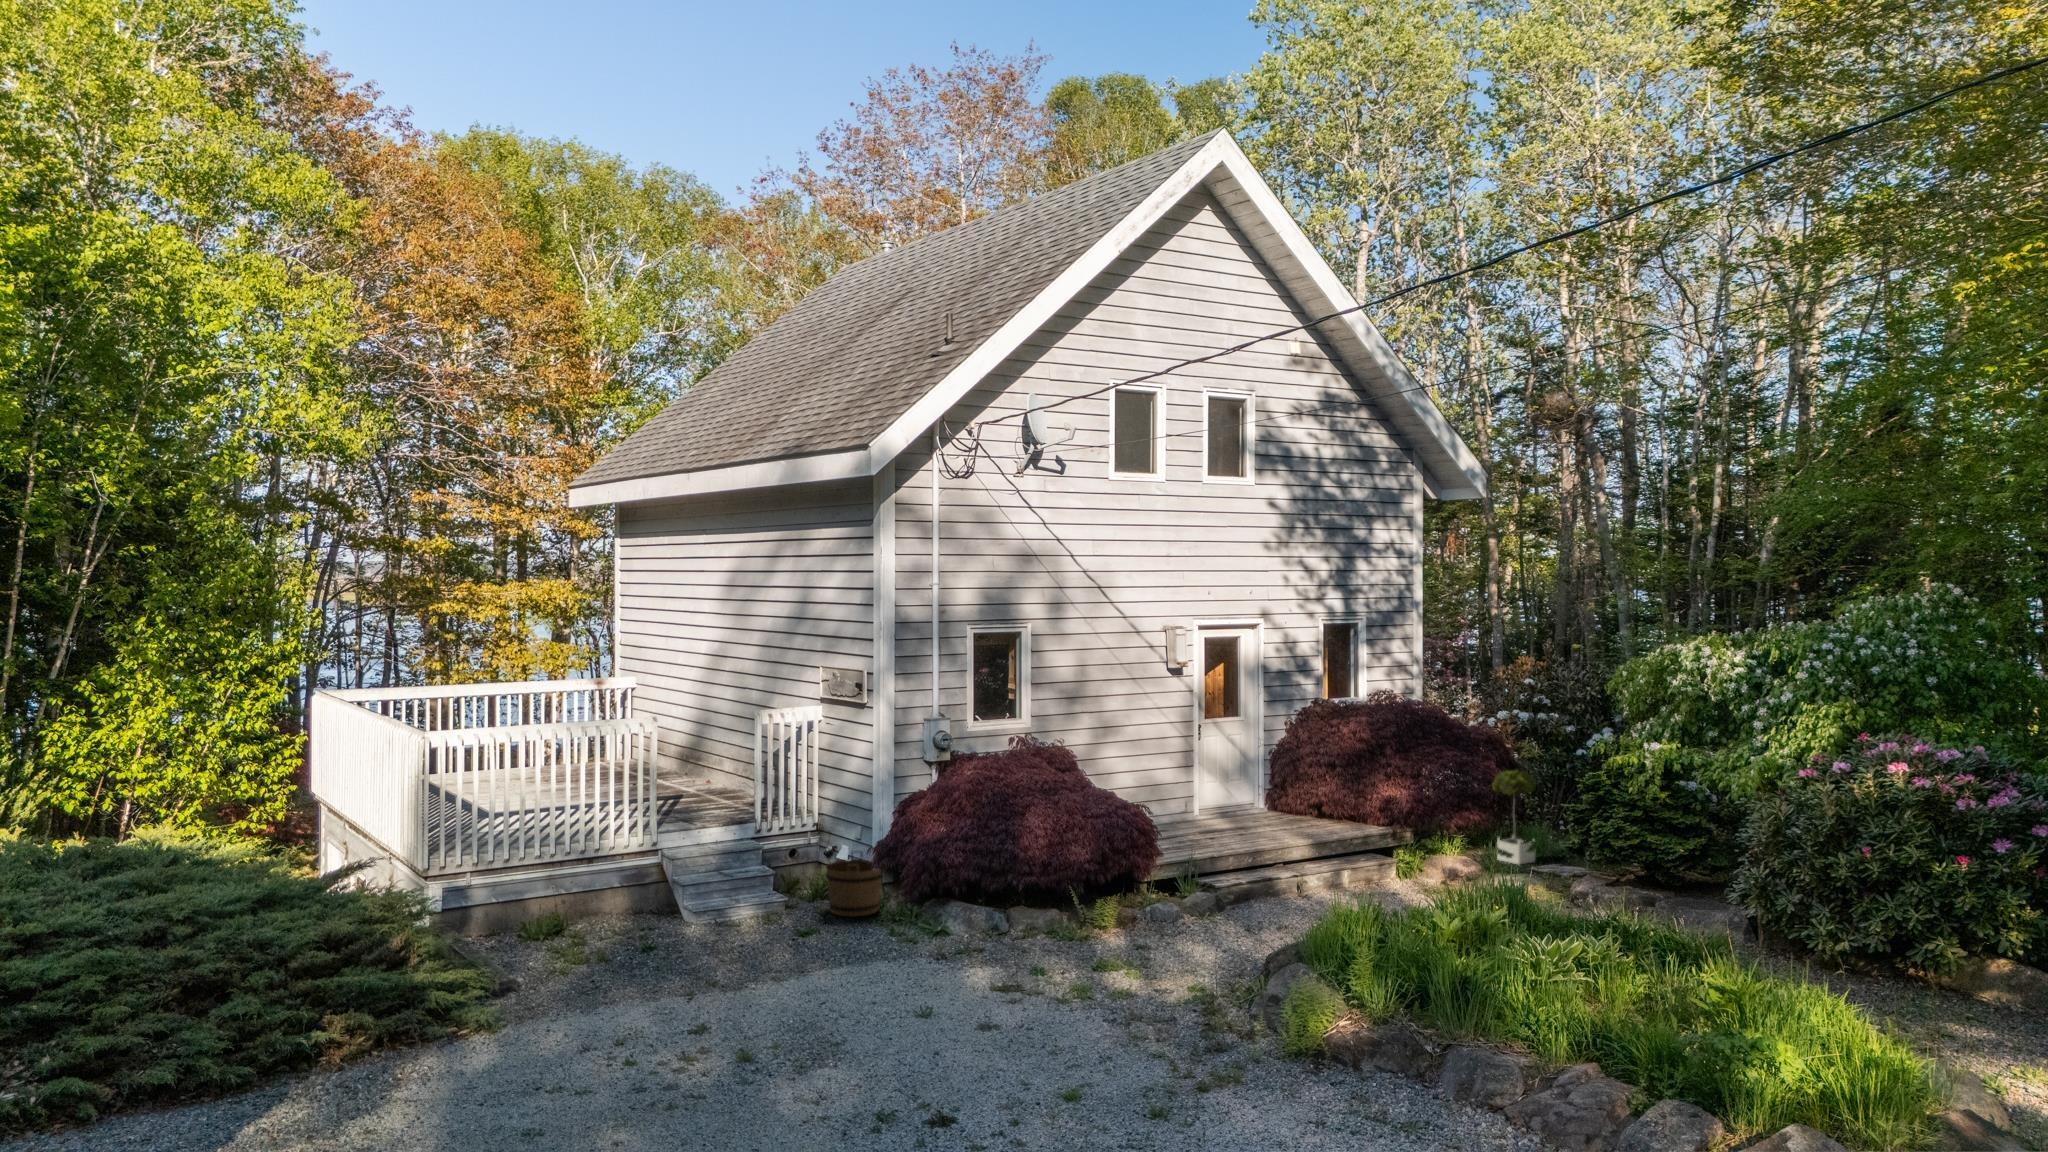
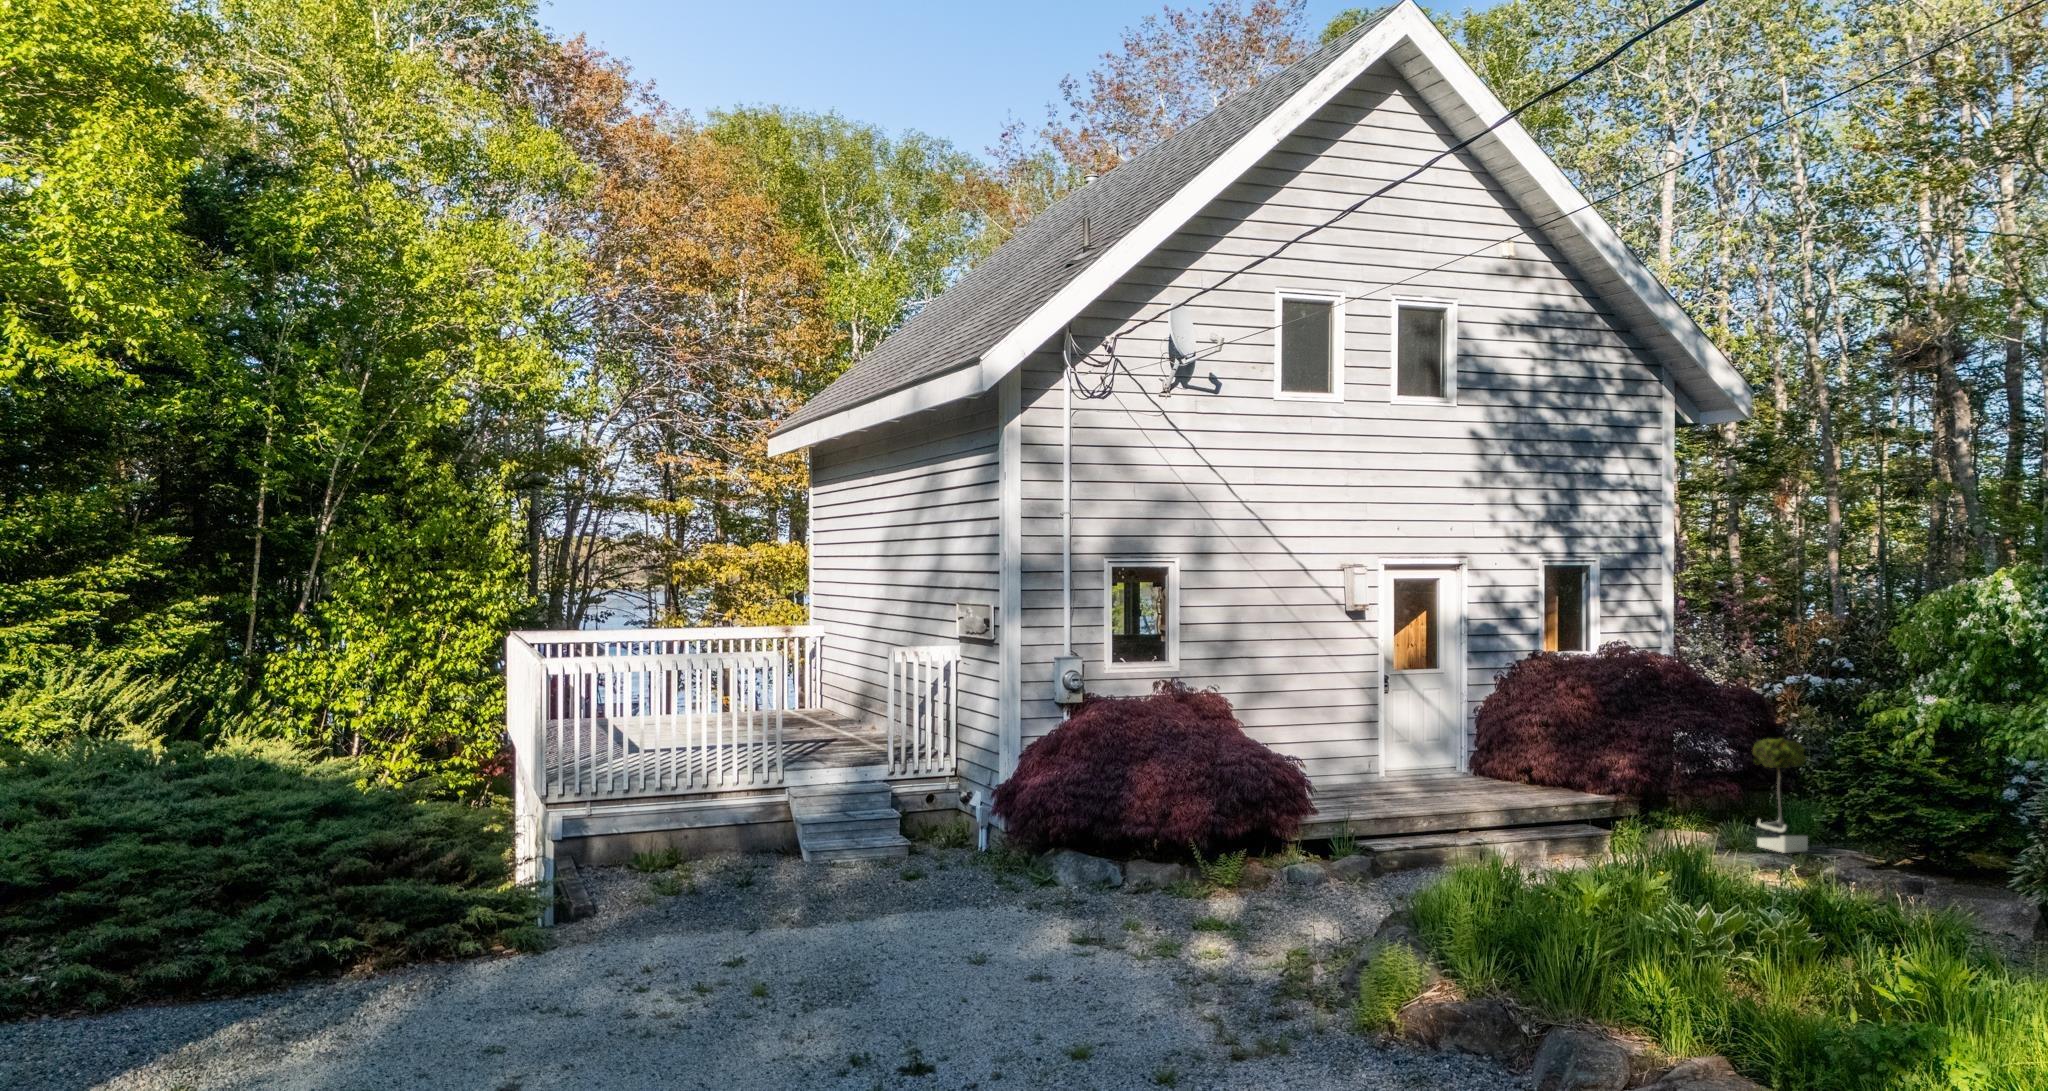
bucket: present [825,852,883,916] -> none [945,798,1008,867]

